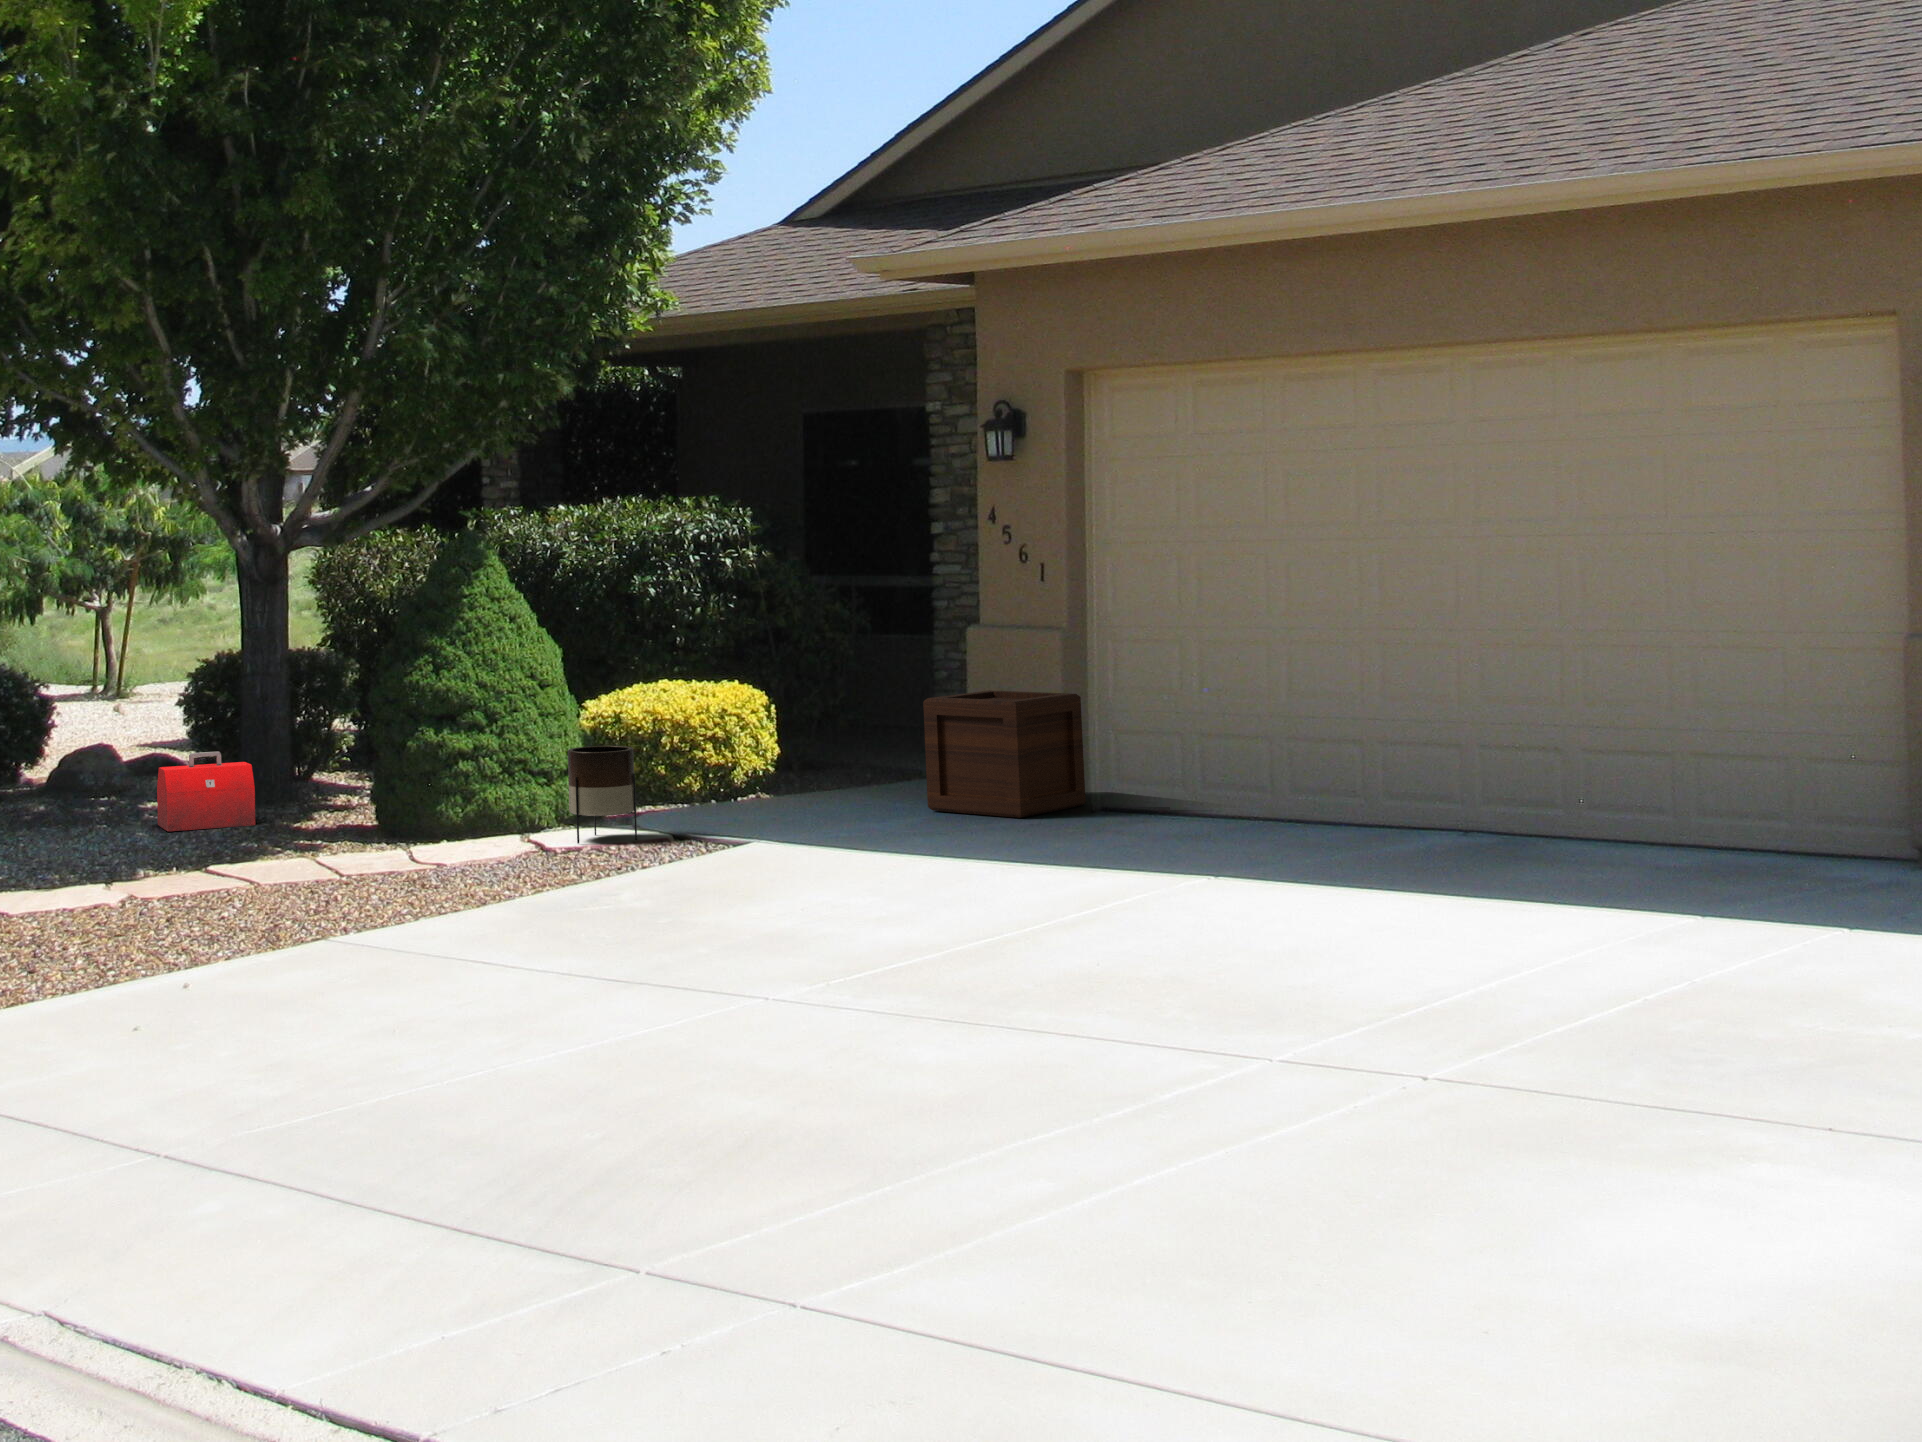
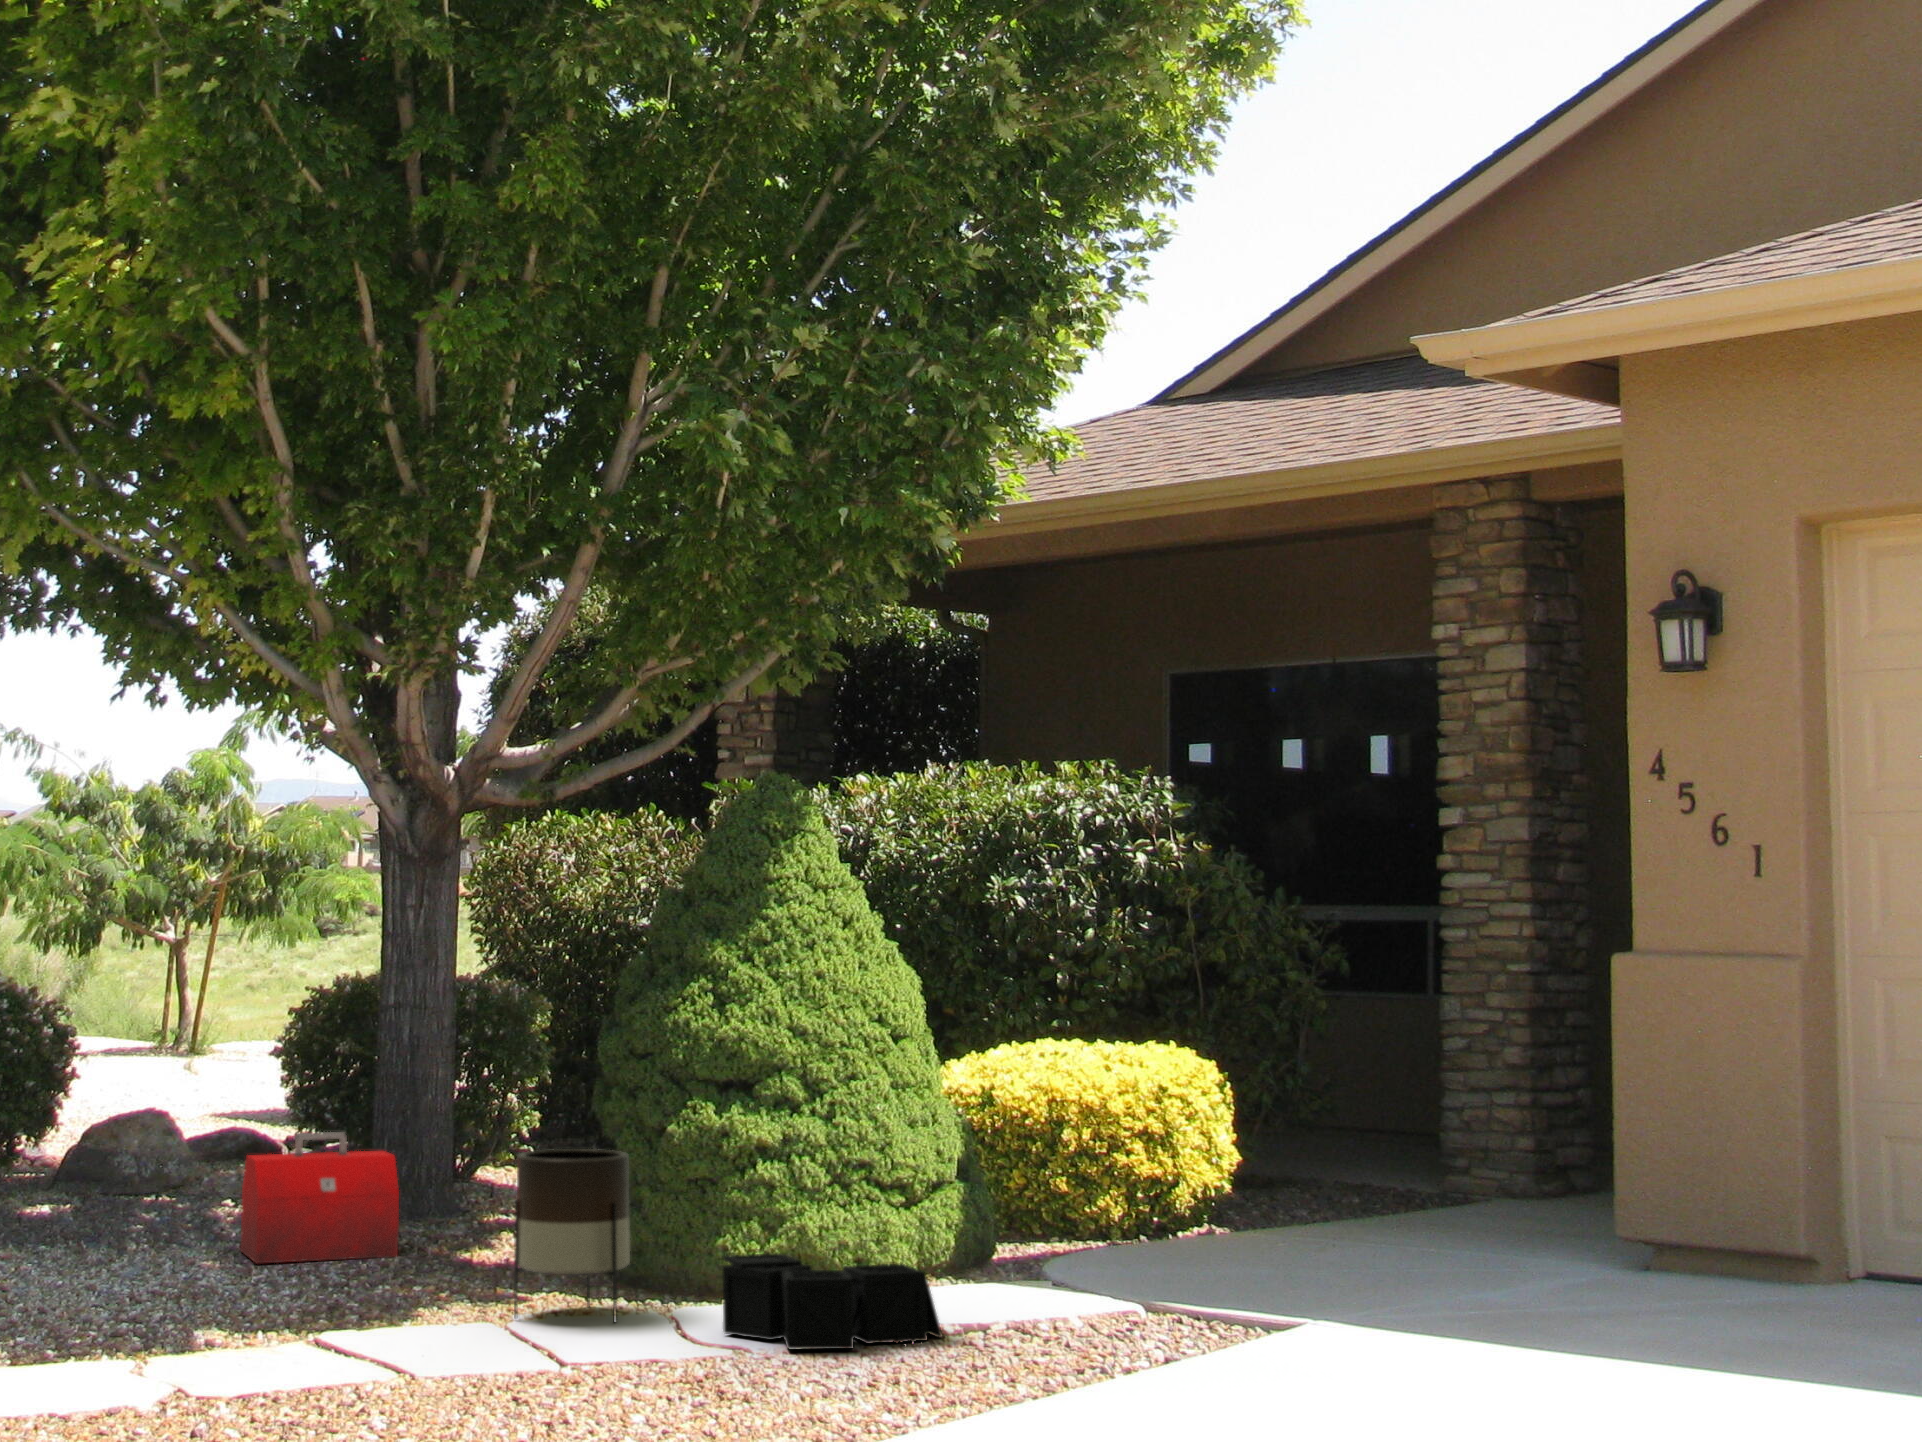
wooden crate: present [923,690,1086,818] -> none [1517,1066,1801,1289]
planter: present [568,746,637,844] -> present [514,1149,630,1322]
storage bin: none [436,814,561,866] -> present [722,1253,942,1349]

